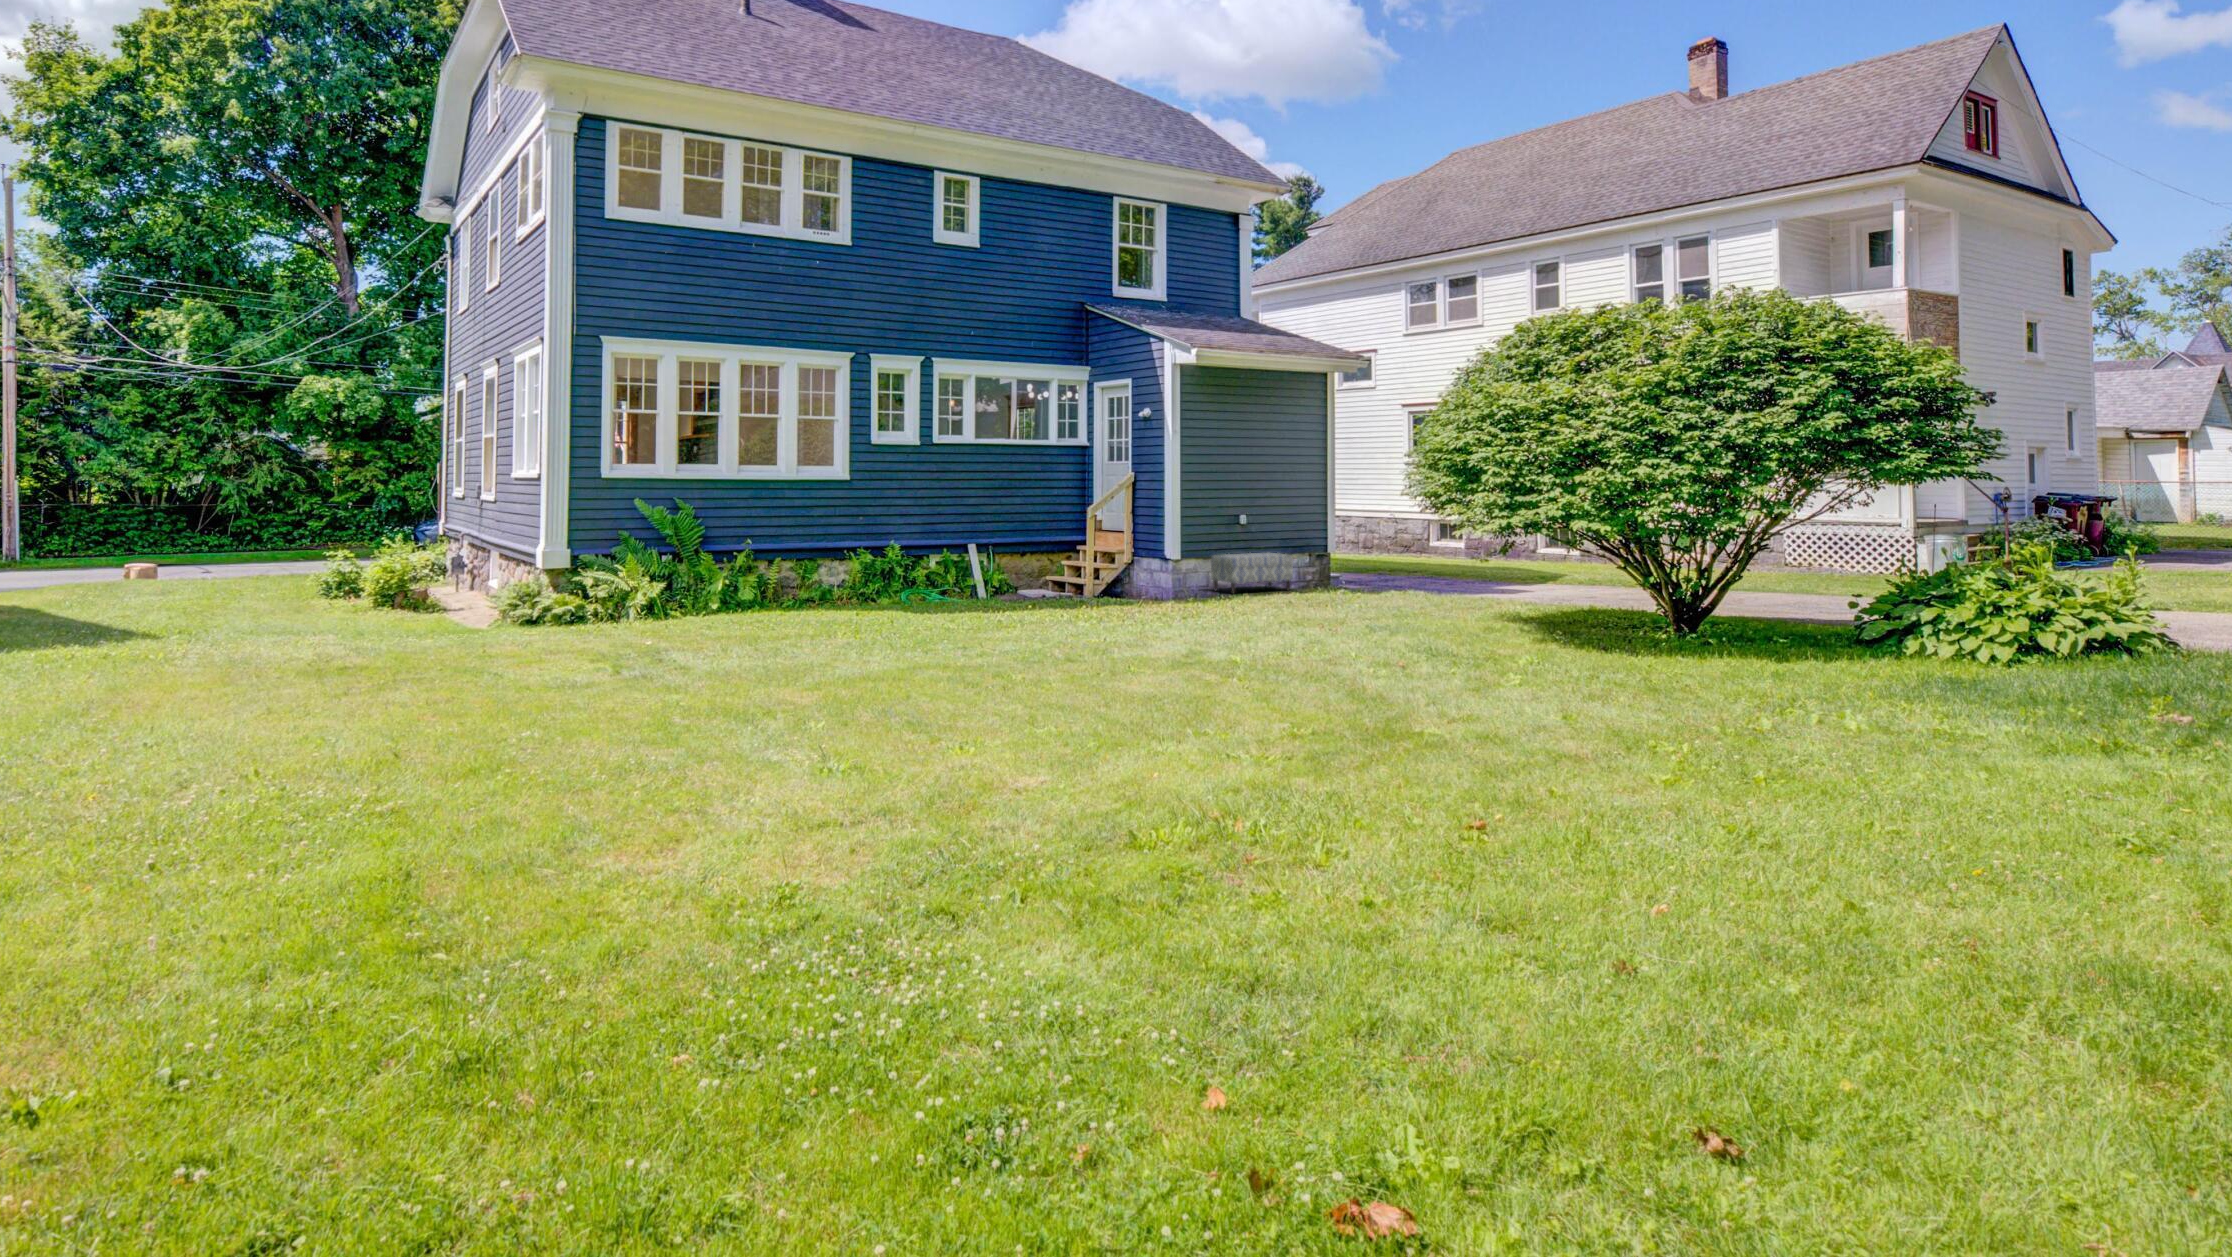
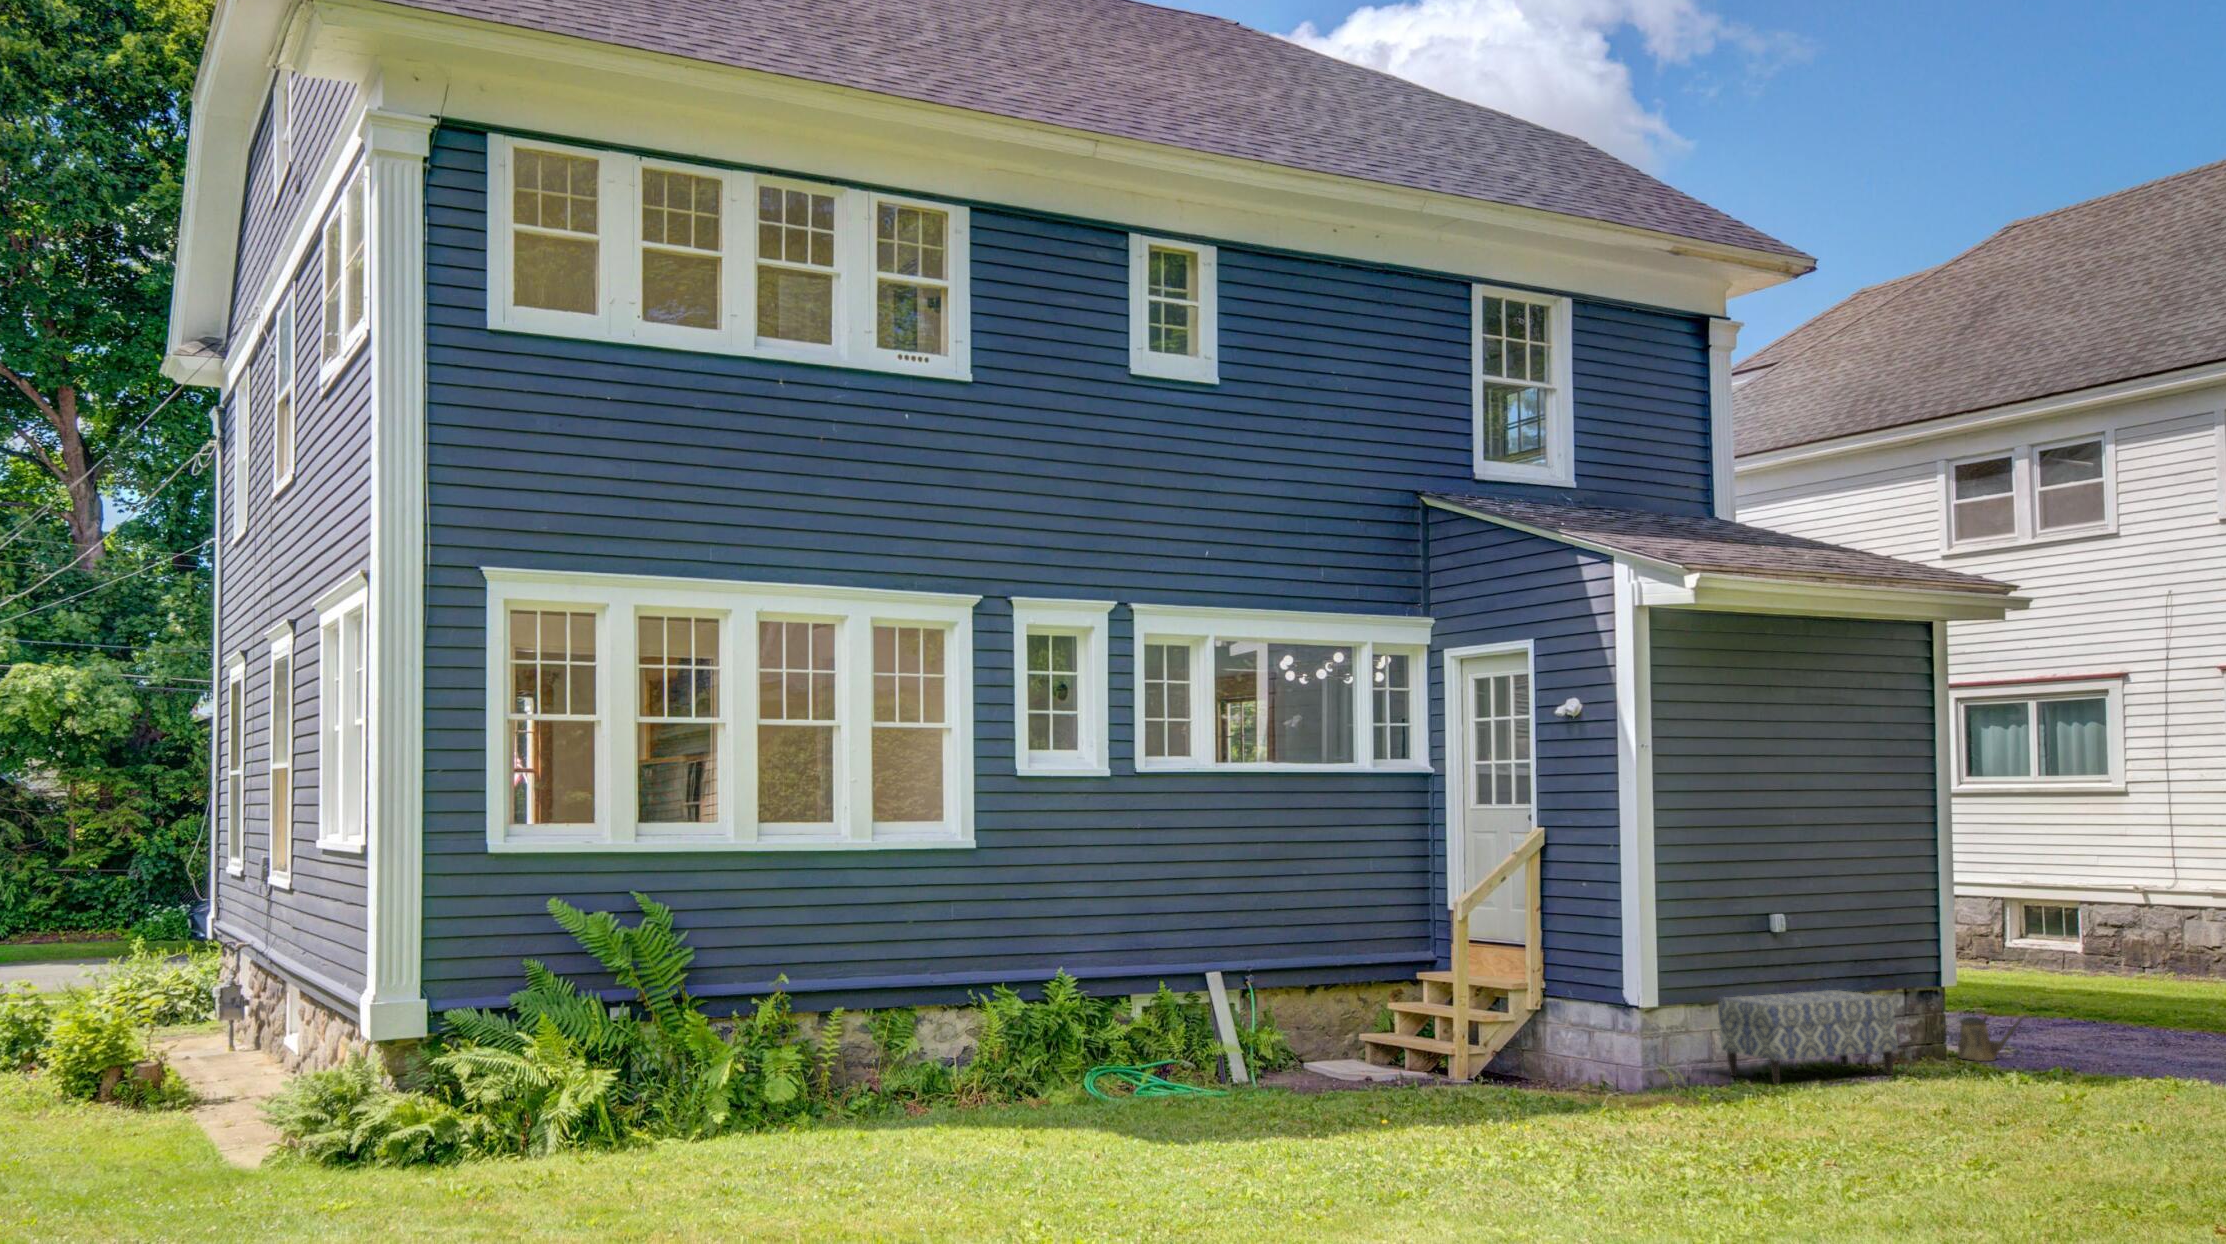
watering can: none [1320,564,1358,586] -> present [1946,1015,2027,1061]

